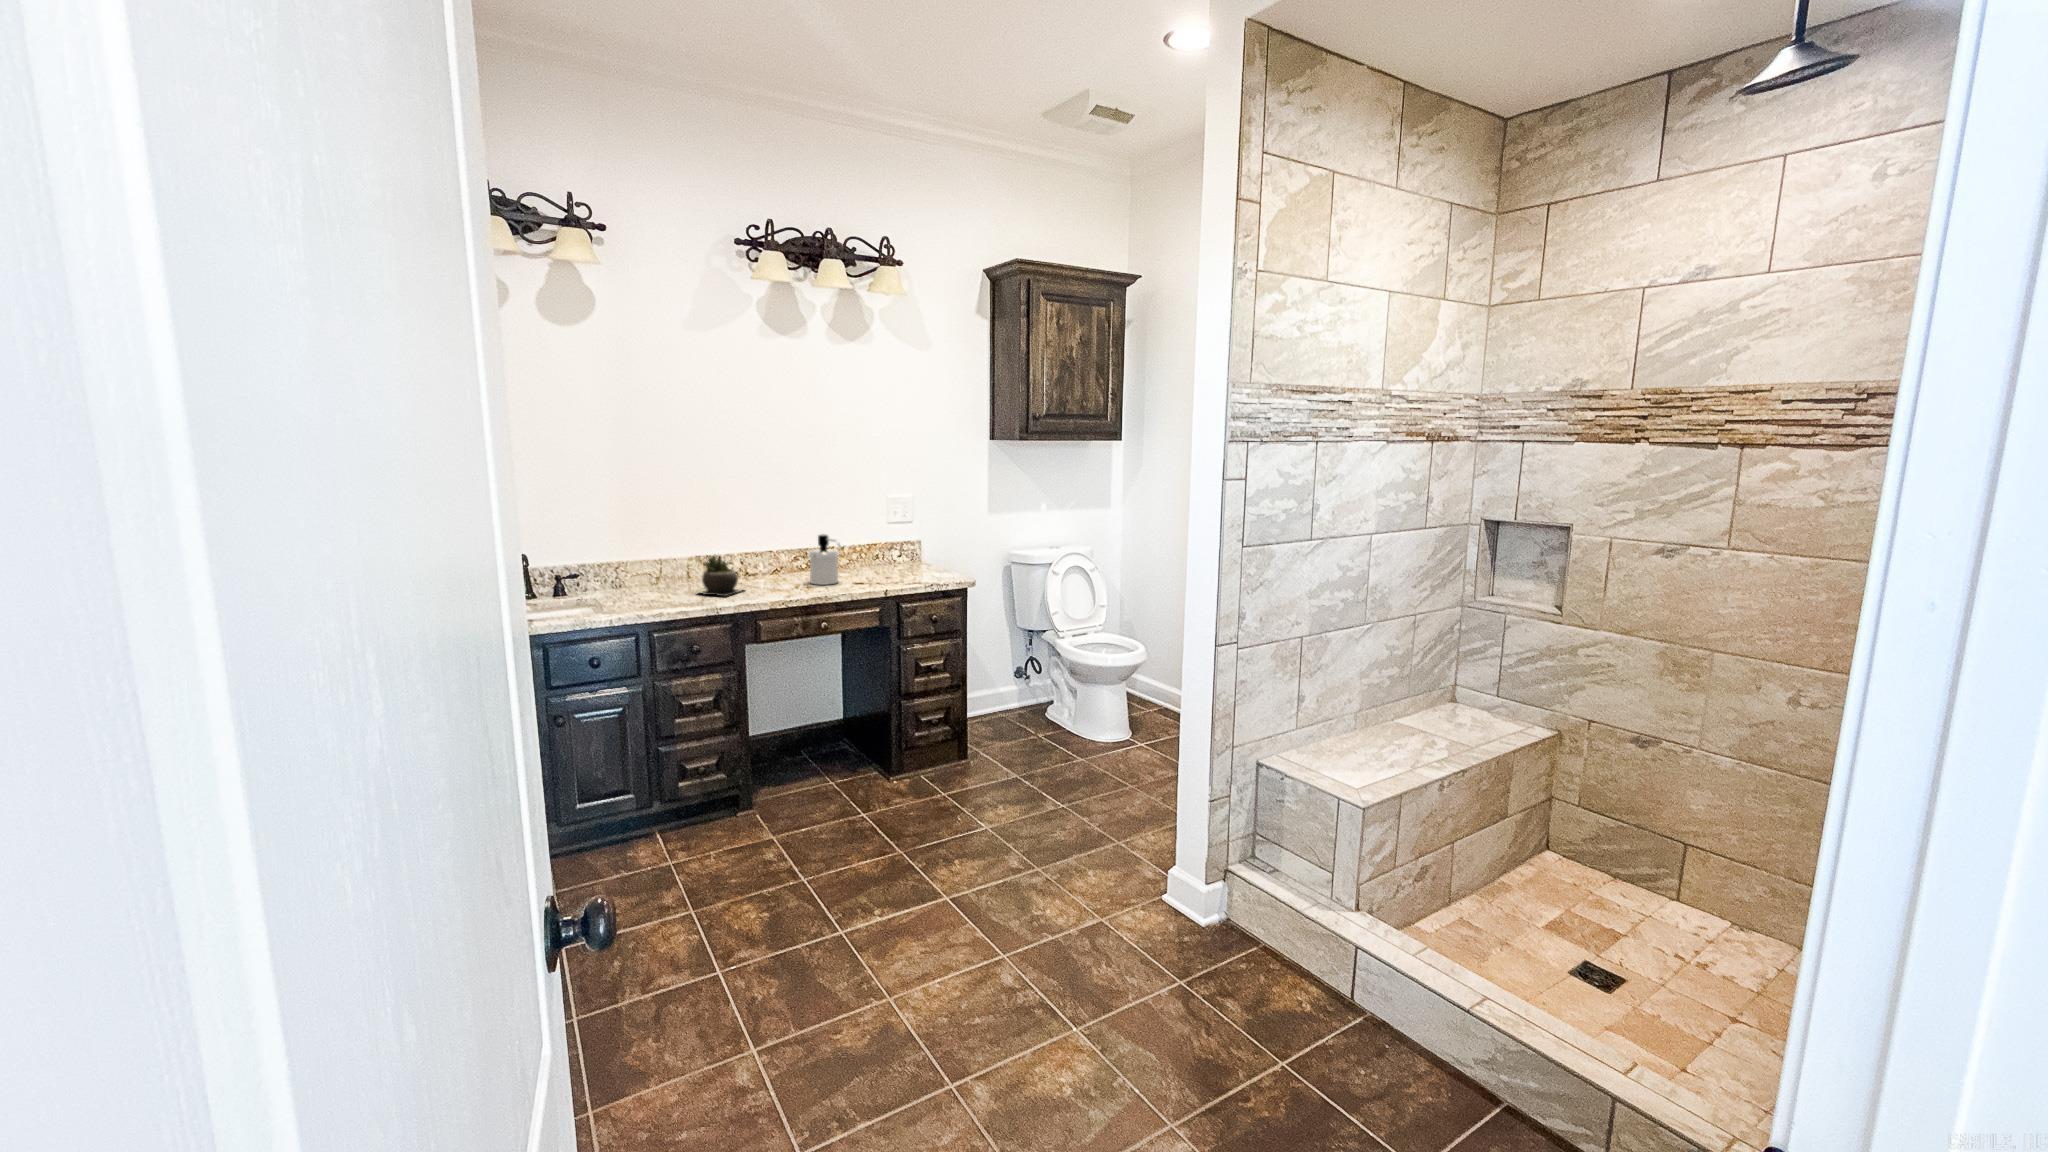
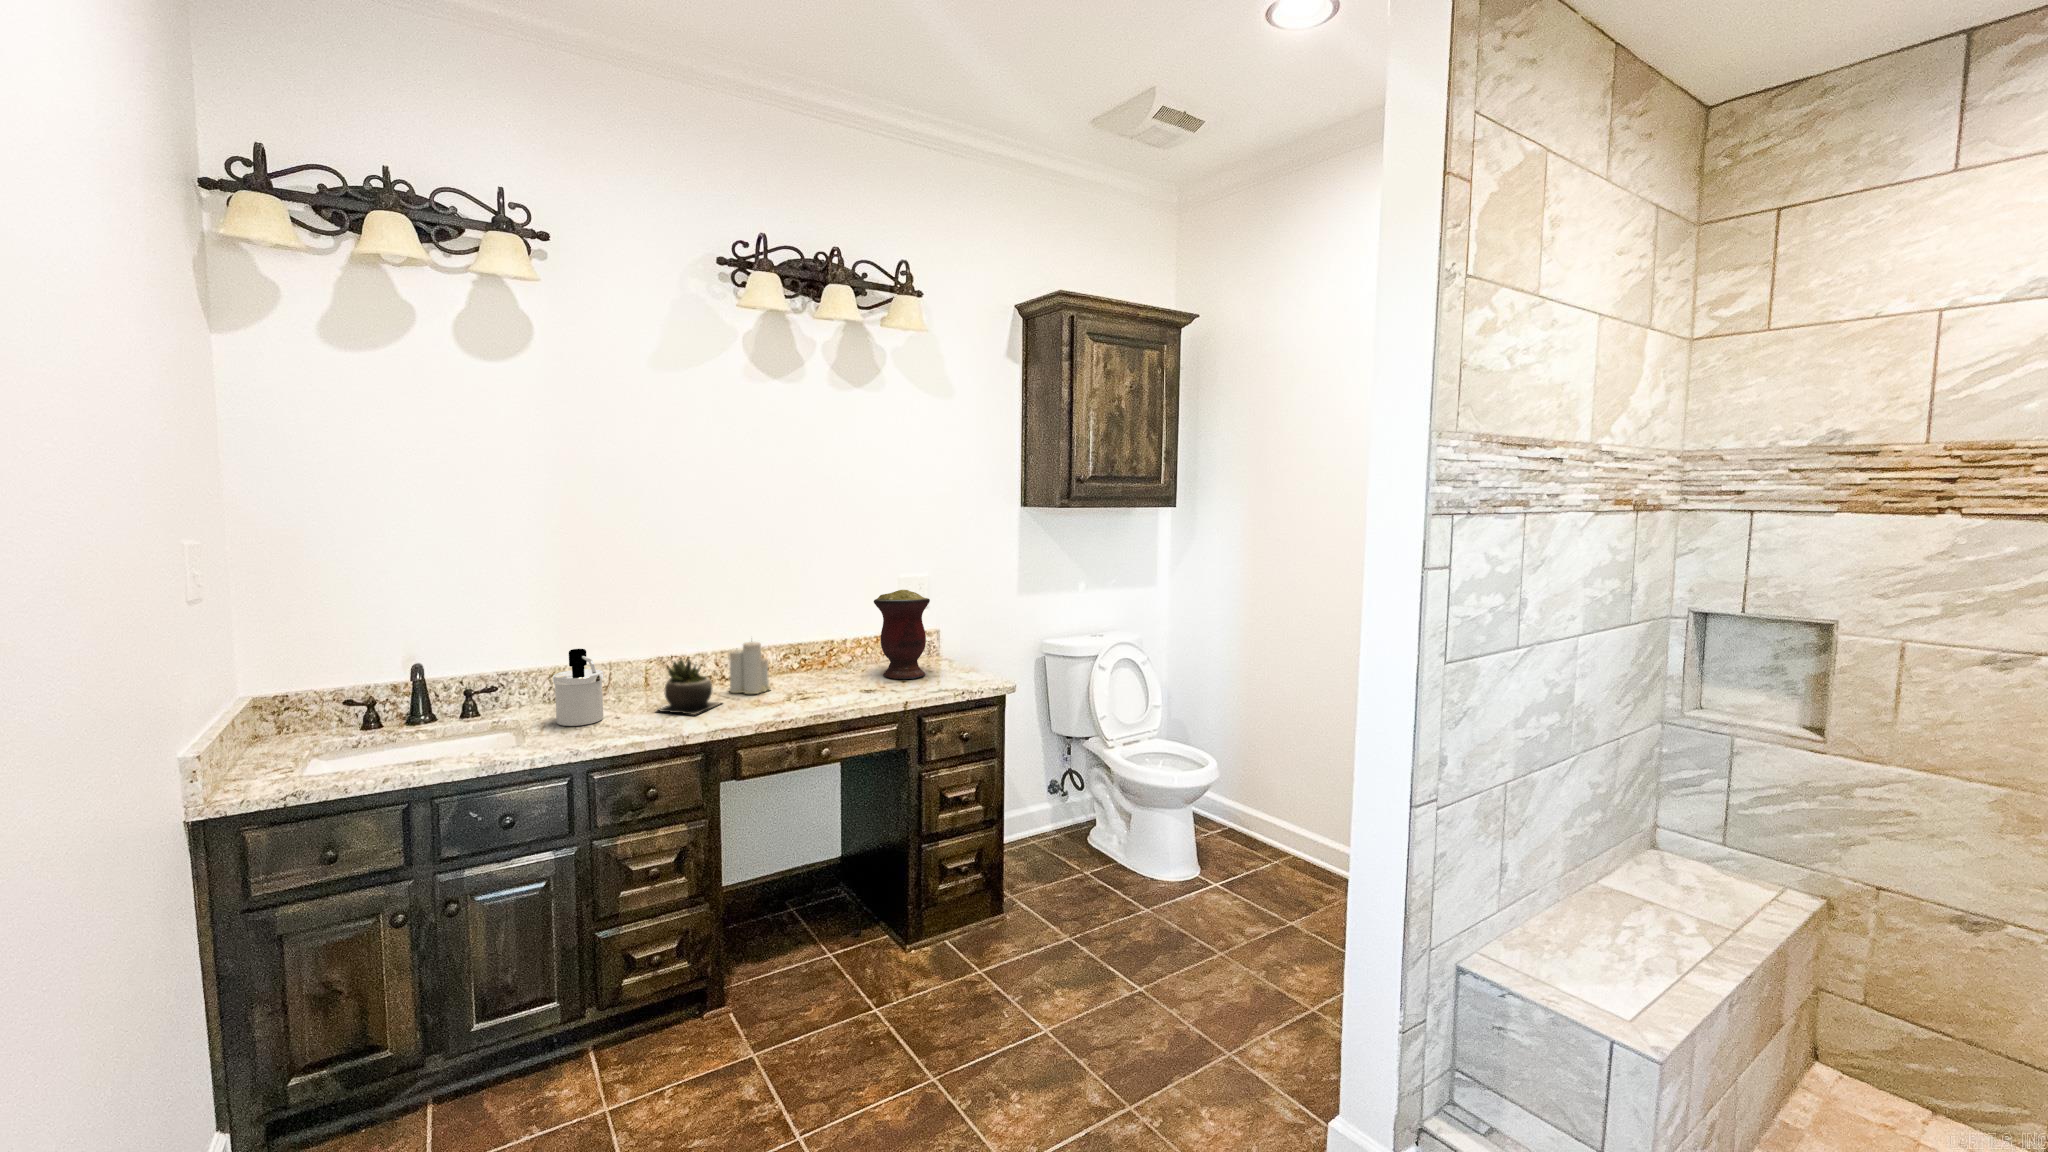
vase: none [863,506,909,577] -> present [874,590,930,679]
soap dispenser: present [808,535,841,585] -> present [553,649,604,726]
candle: none [750,541,783,585] -> present [729,641,771,694]

